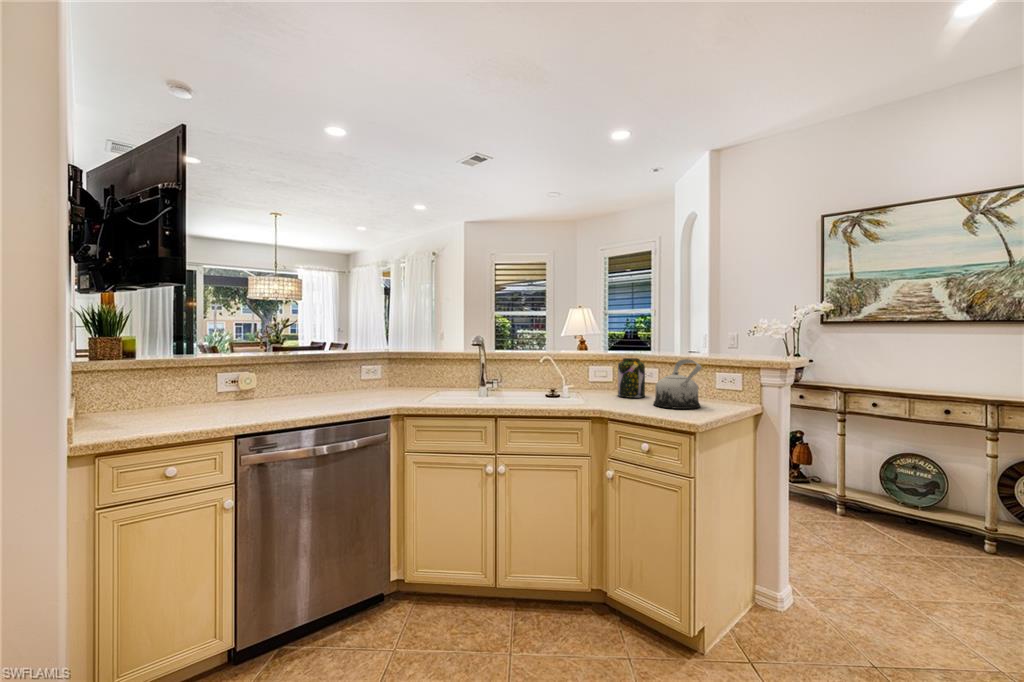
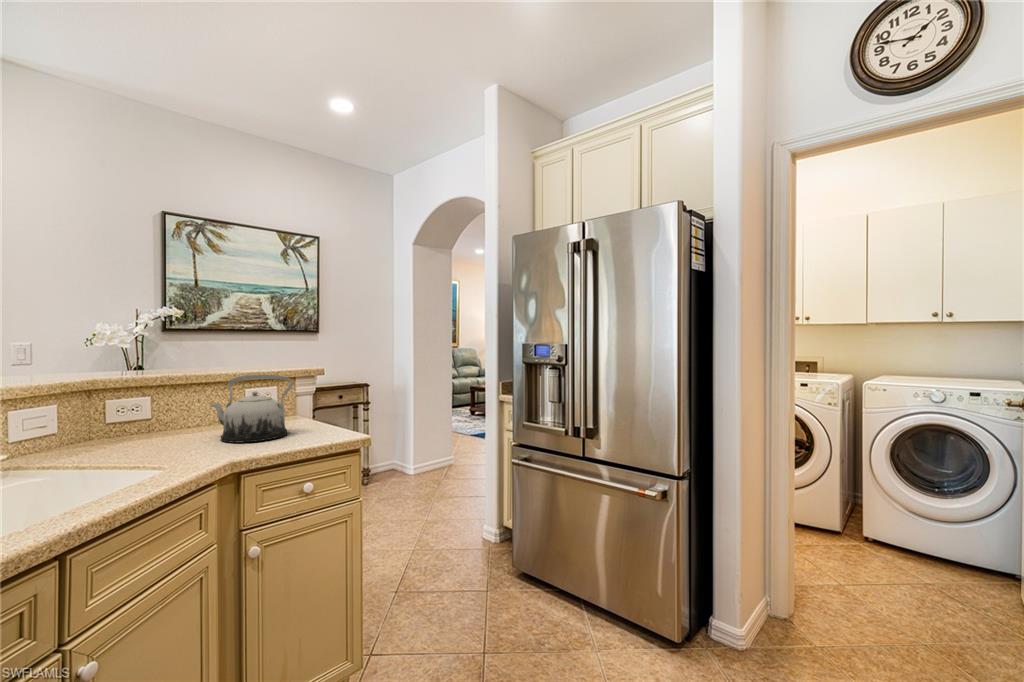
jar: present [618,358,645,398] -> none [107,383,168,450]

